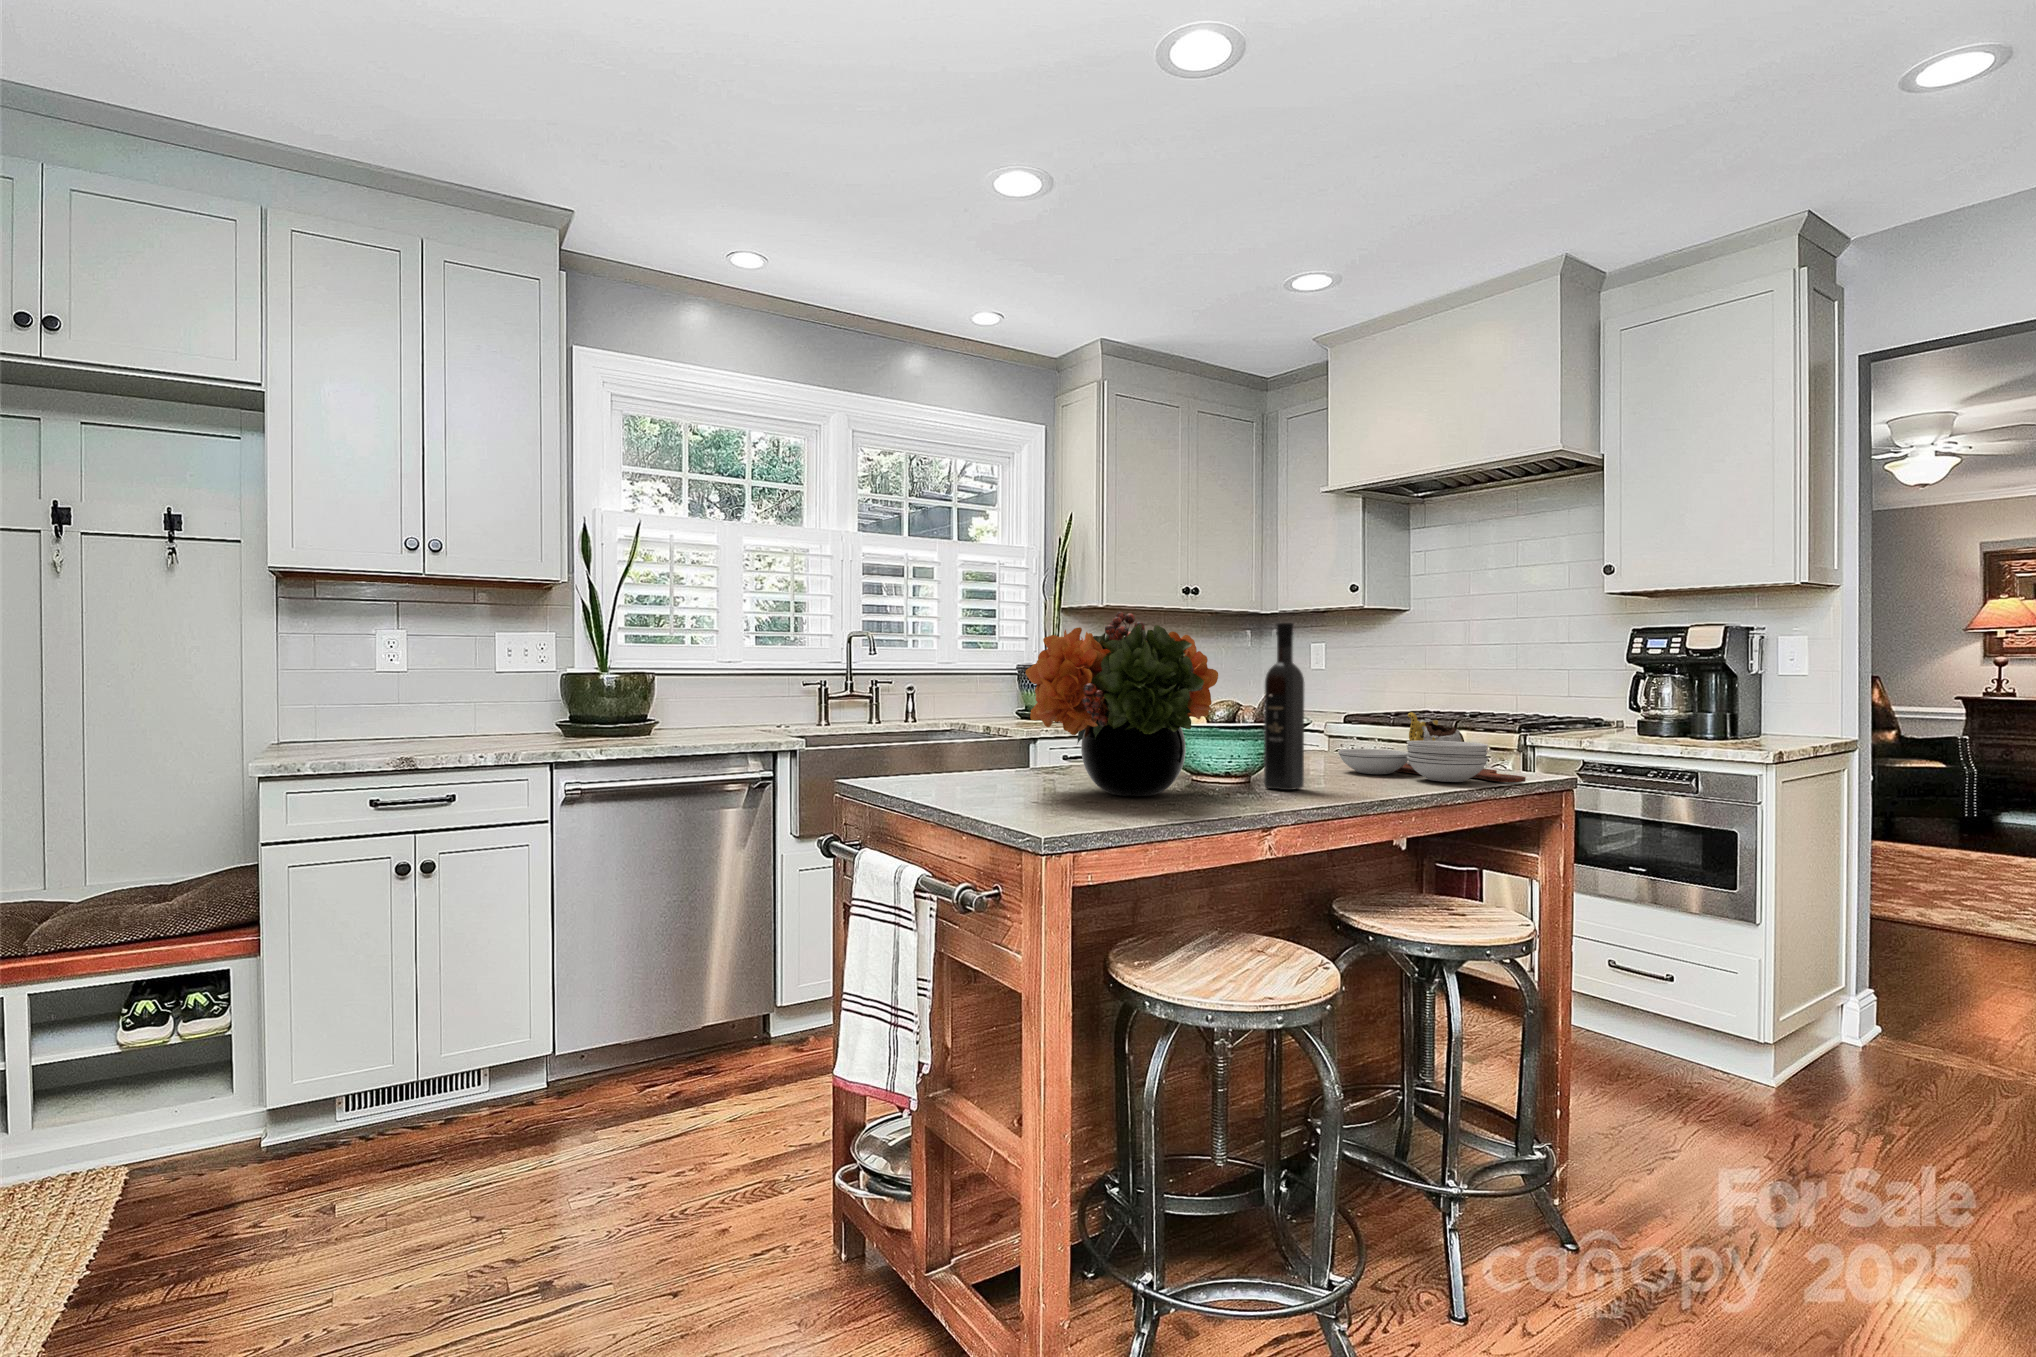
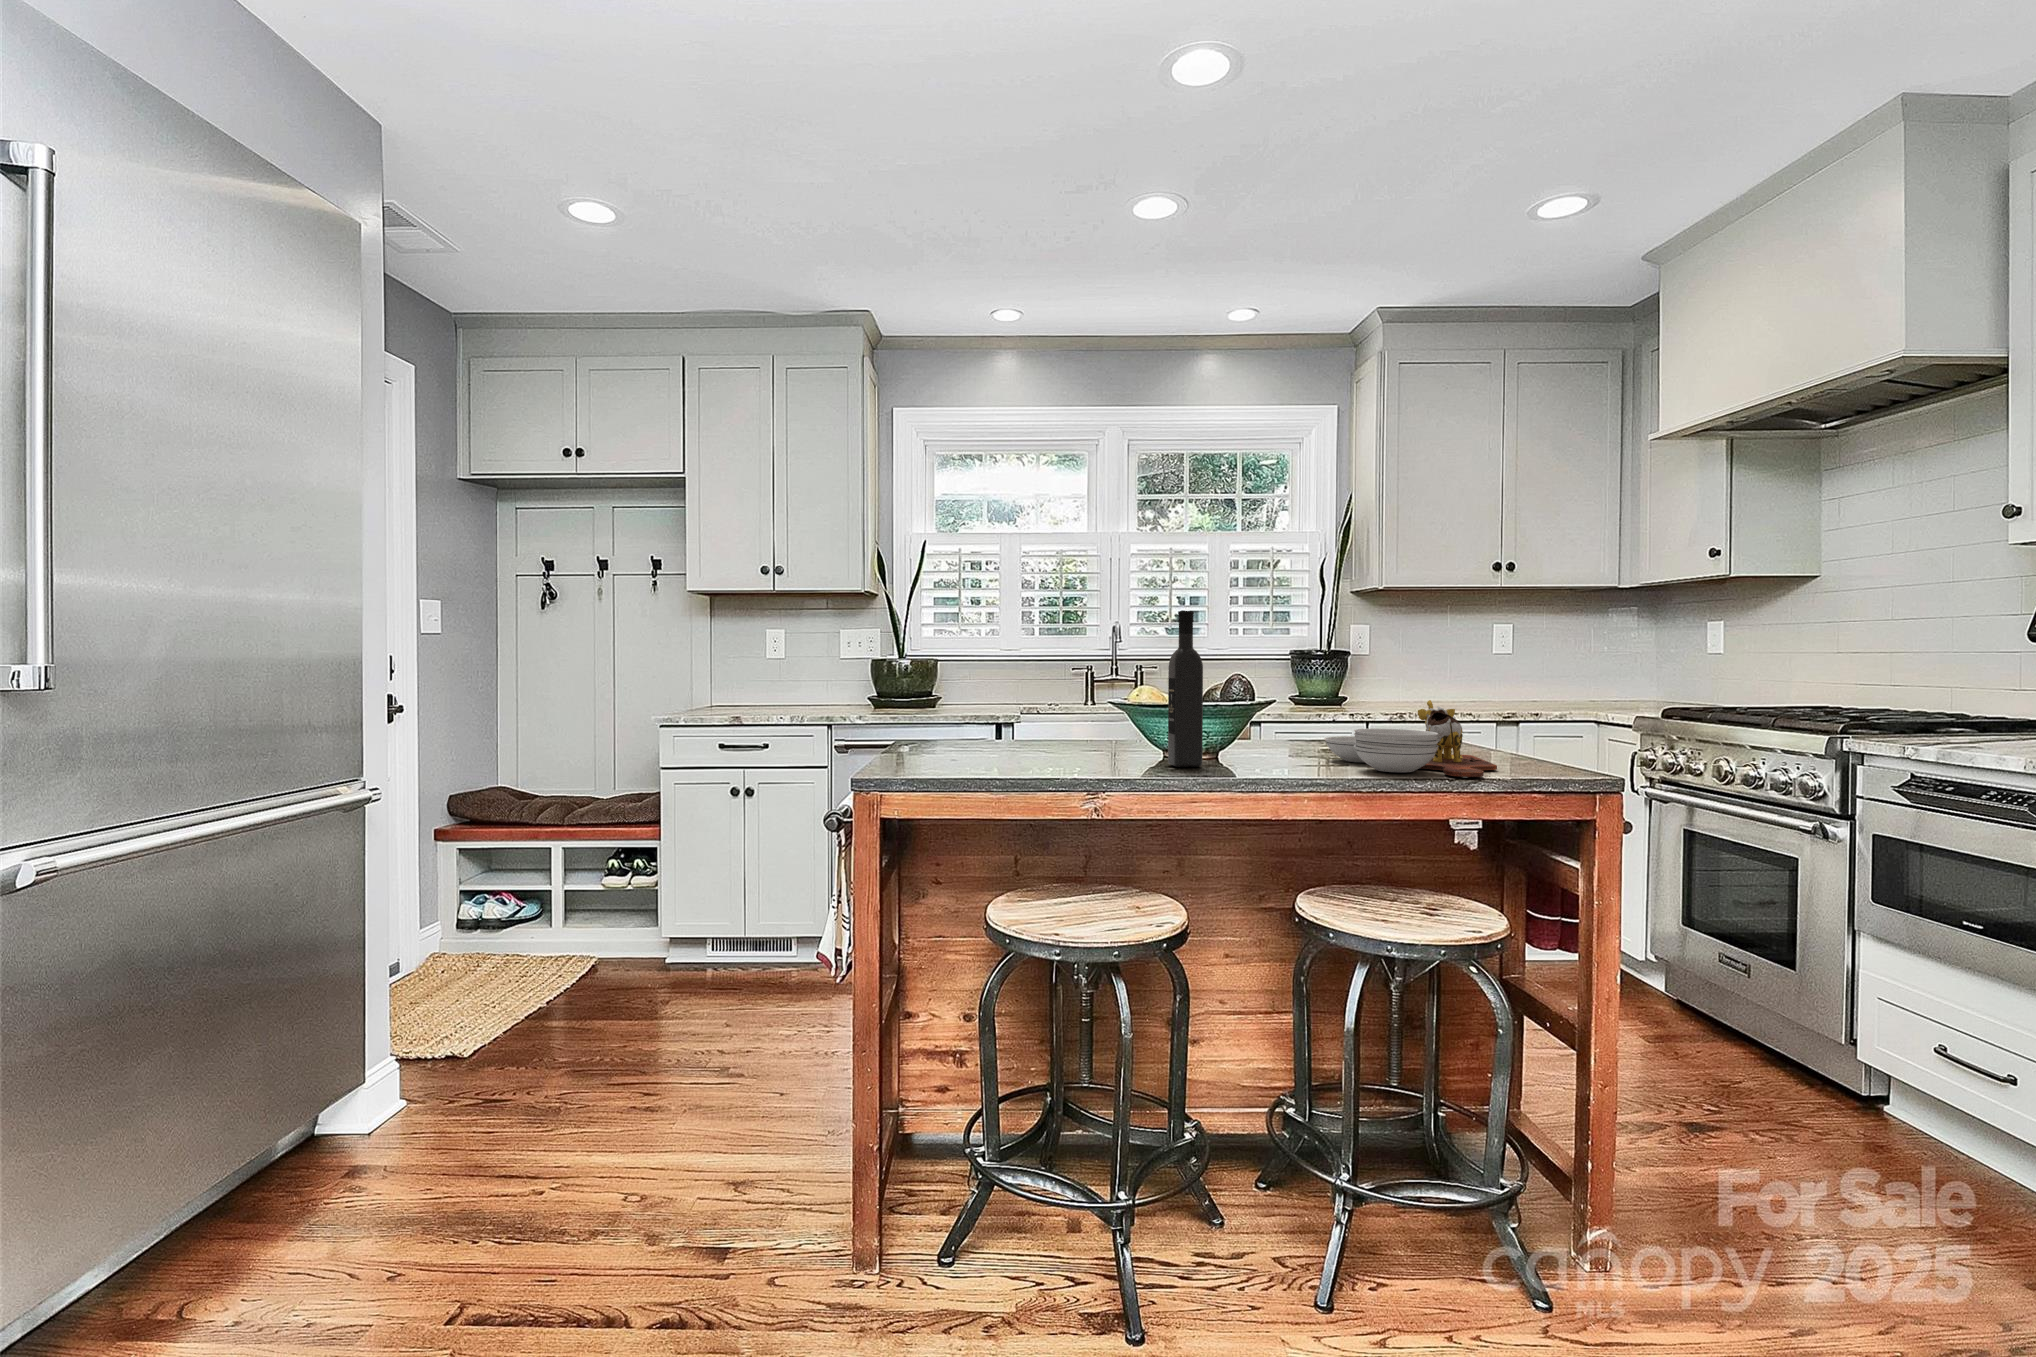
flower arrangement: present [1026,612,1218,796] -> none [941,606,1114,762]

